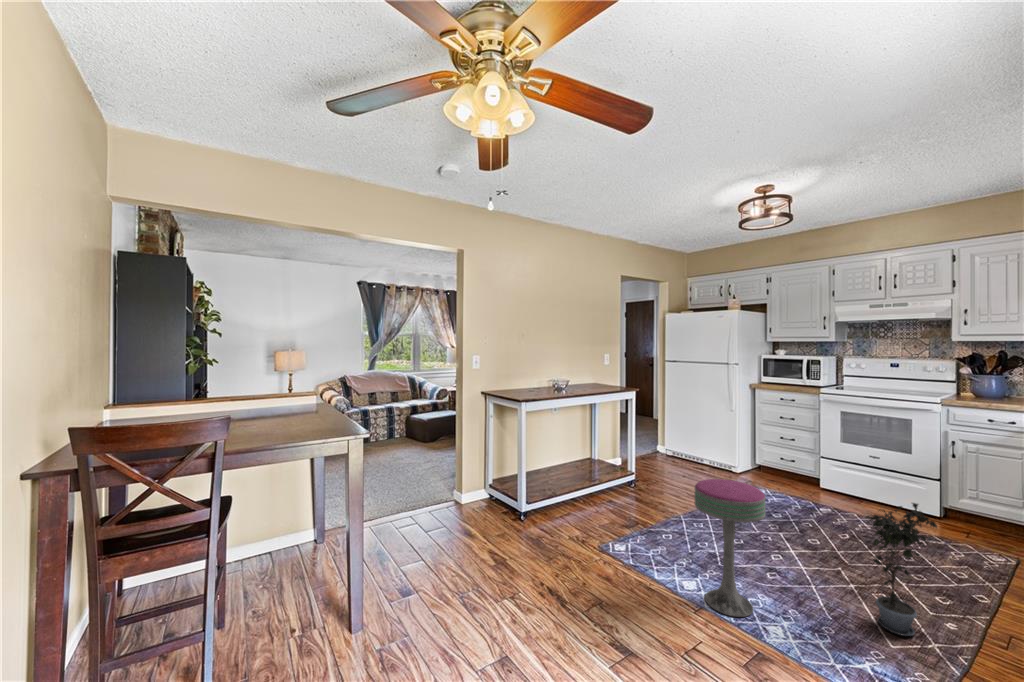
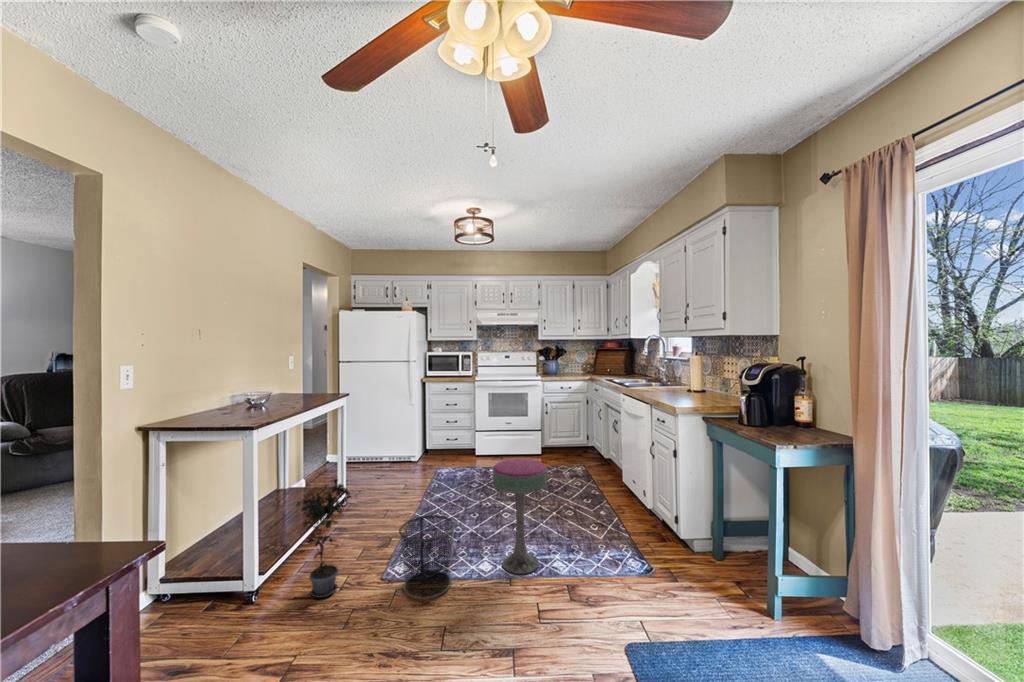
potted plant: present [866,503,937,636] -> present [297,479,350,598]
waste bin: none [597,505,651,581] -> present [399,515,455,599]

